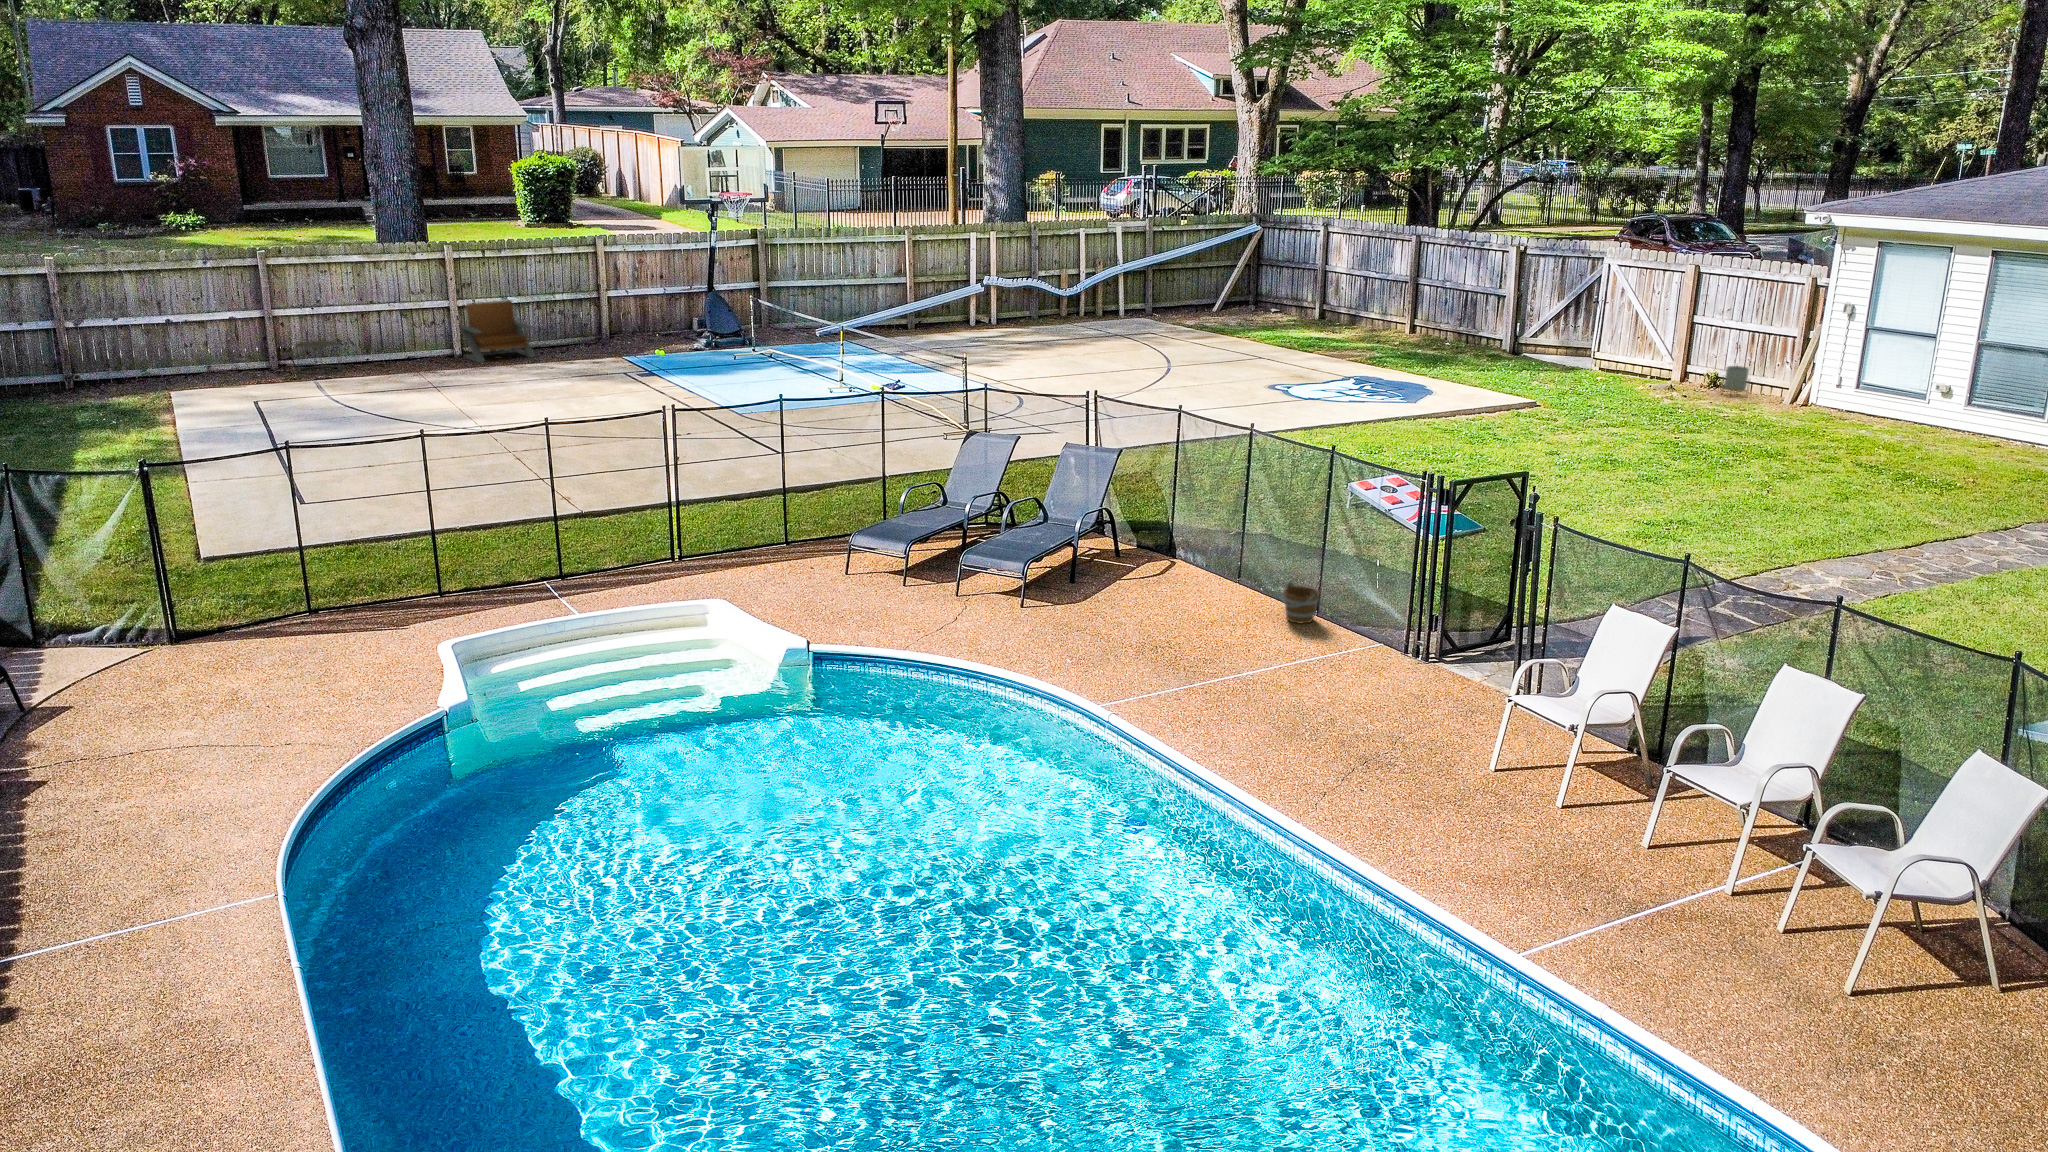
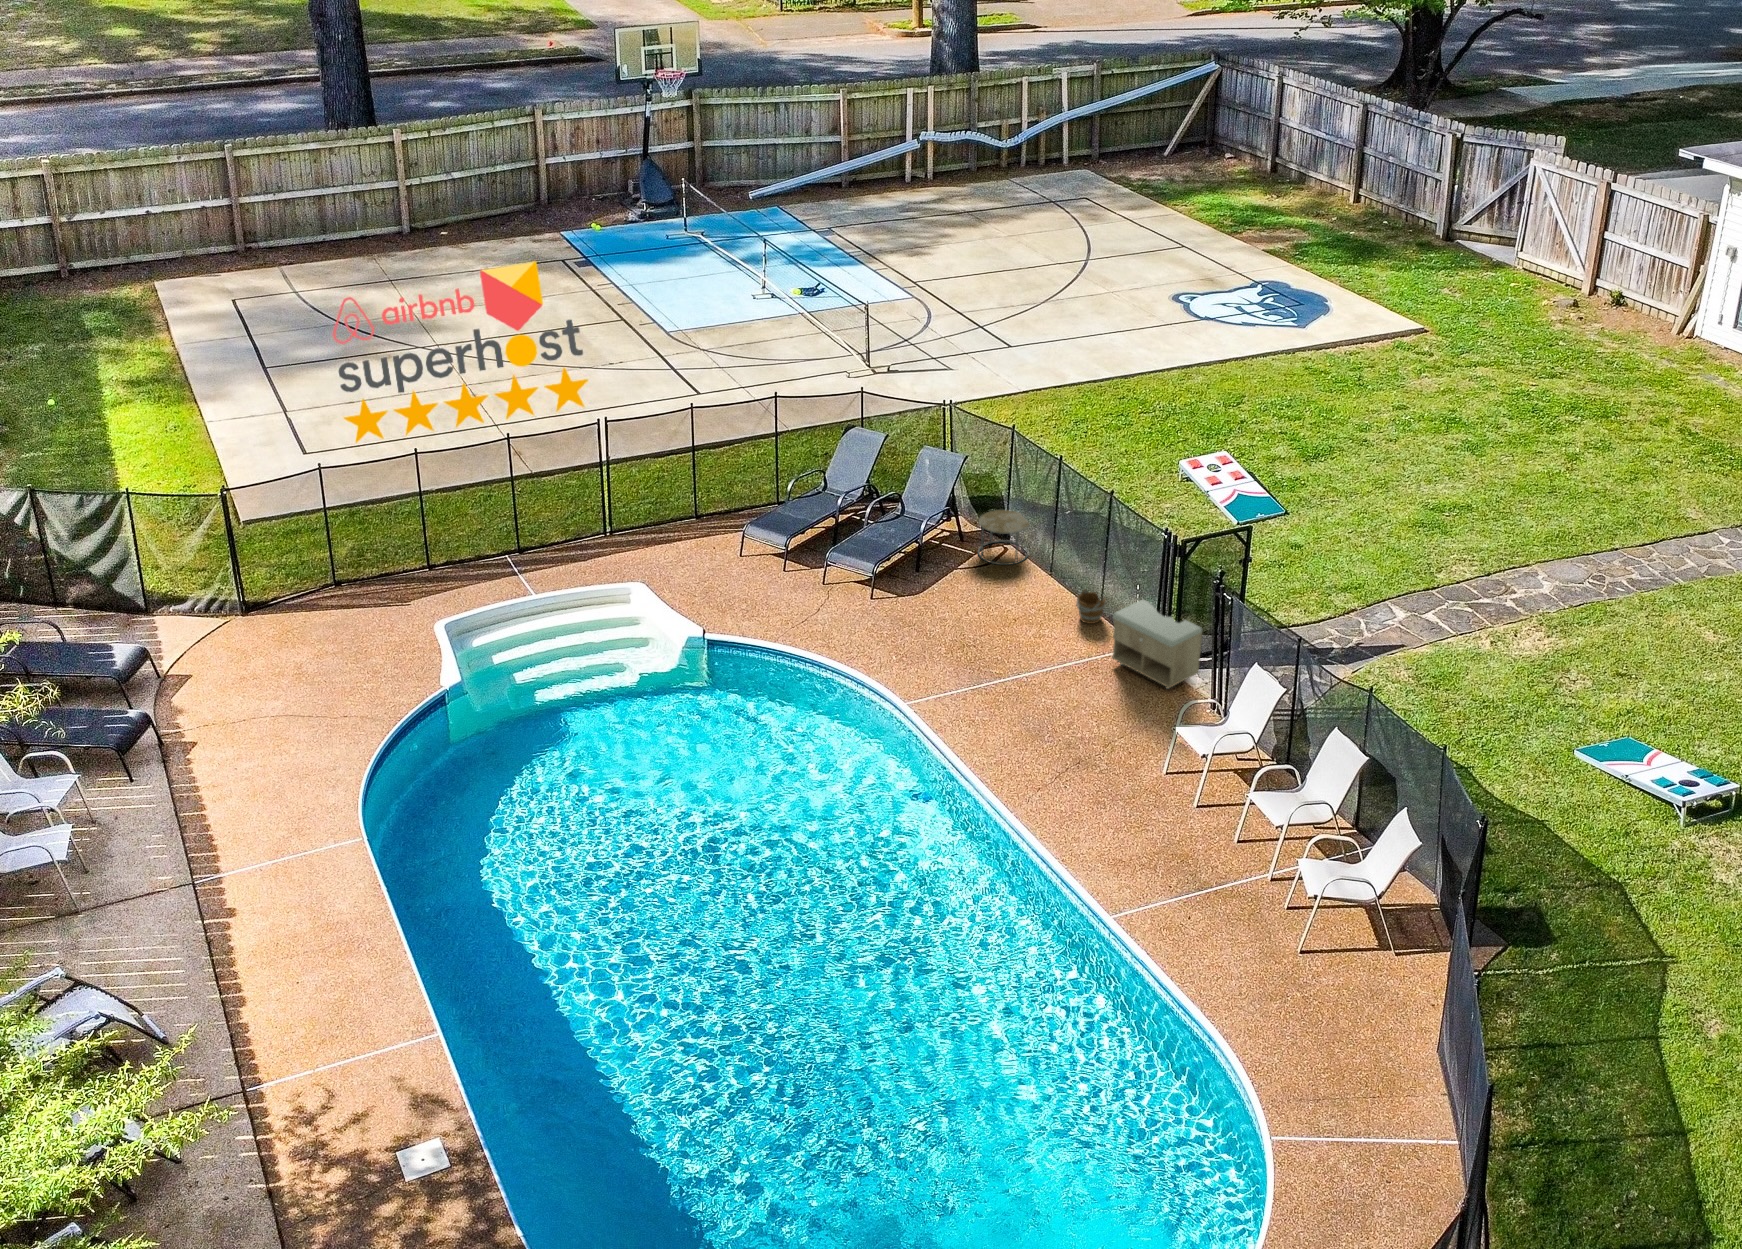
lounge chair: present [460,300,535,363] -> none [407,177,480,245]
side table: present [295,341,340,373] -> present [978,510,1030,565]
planter: present [1720,366,1750,396] -> none [1618,292,1647,325]
storage bench: none [1347,574,1471,680] -> present [1112,600,1202,689]

